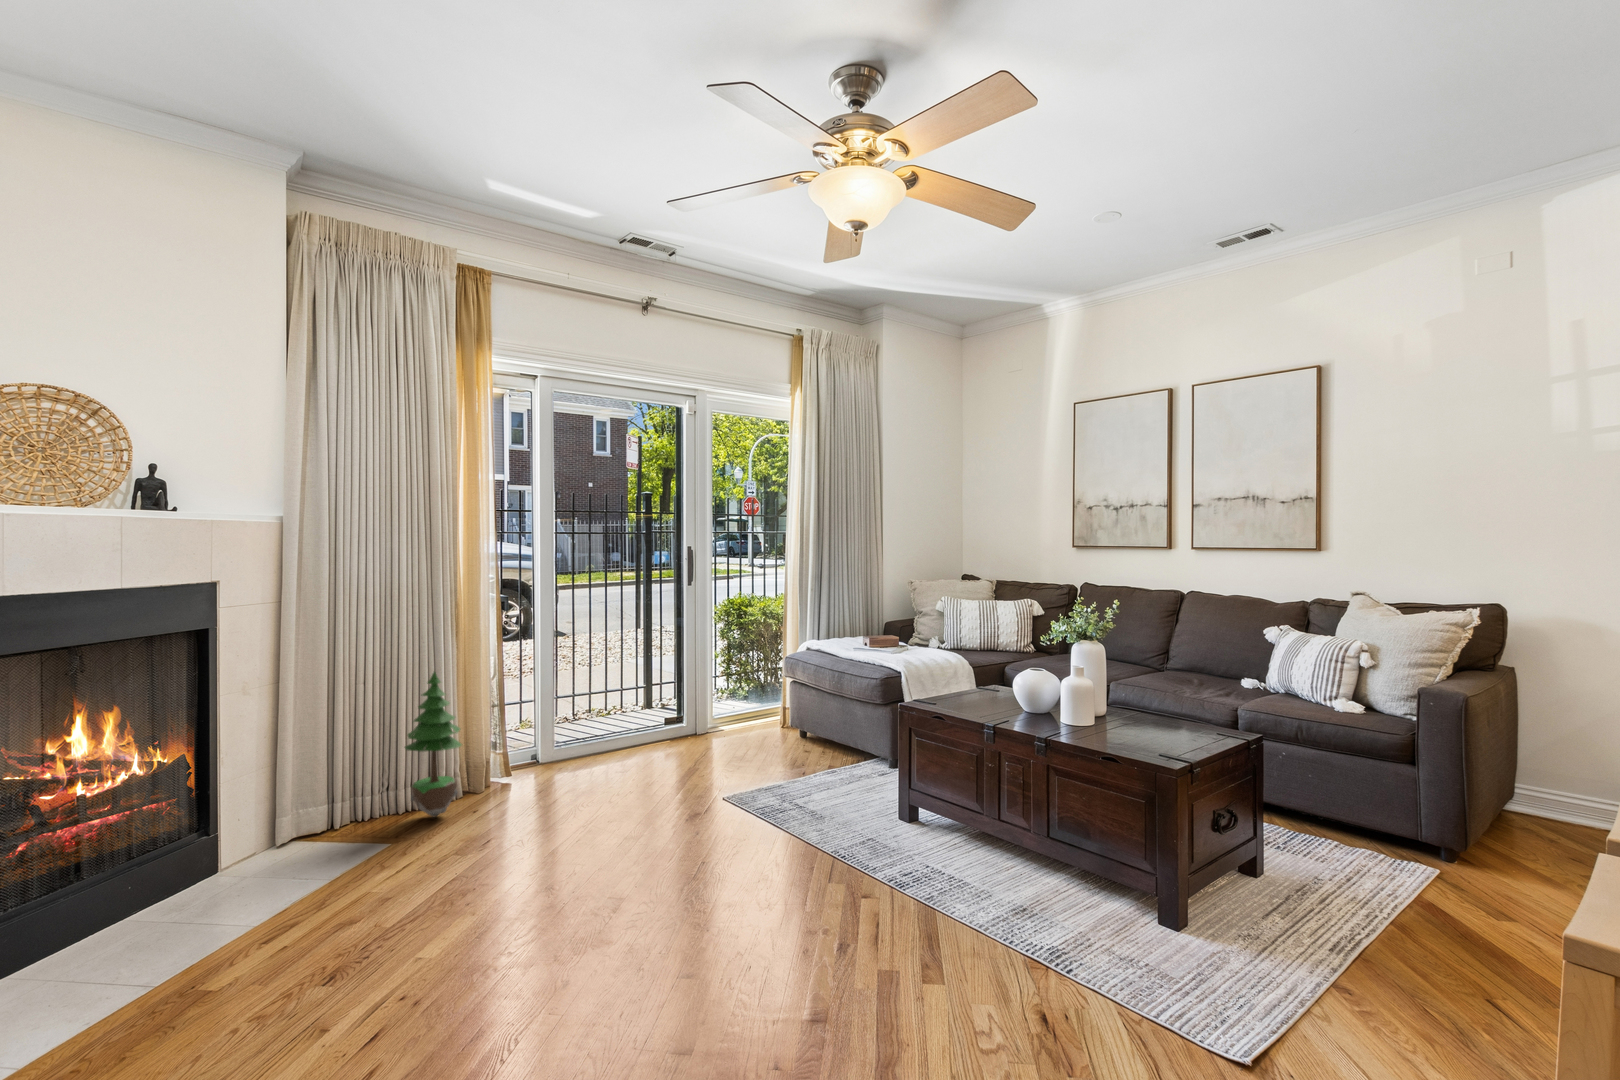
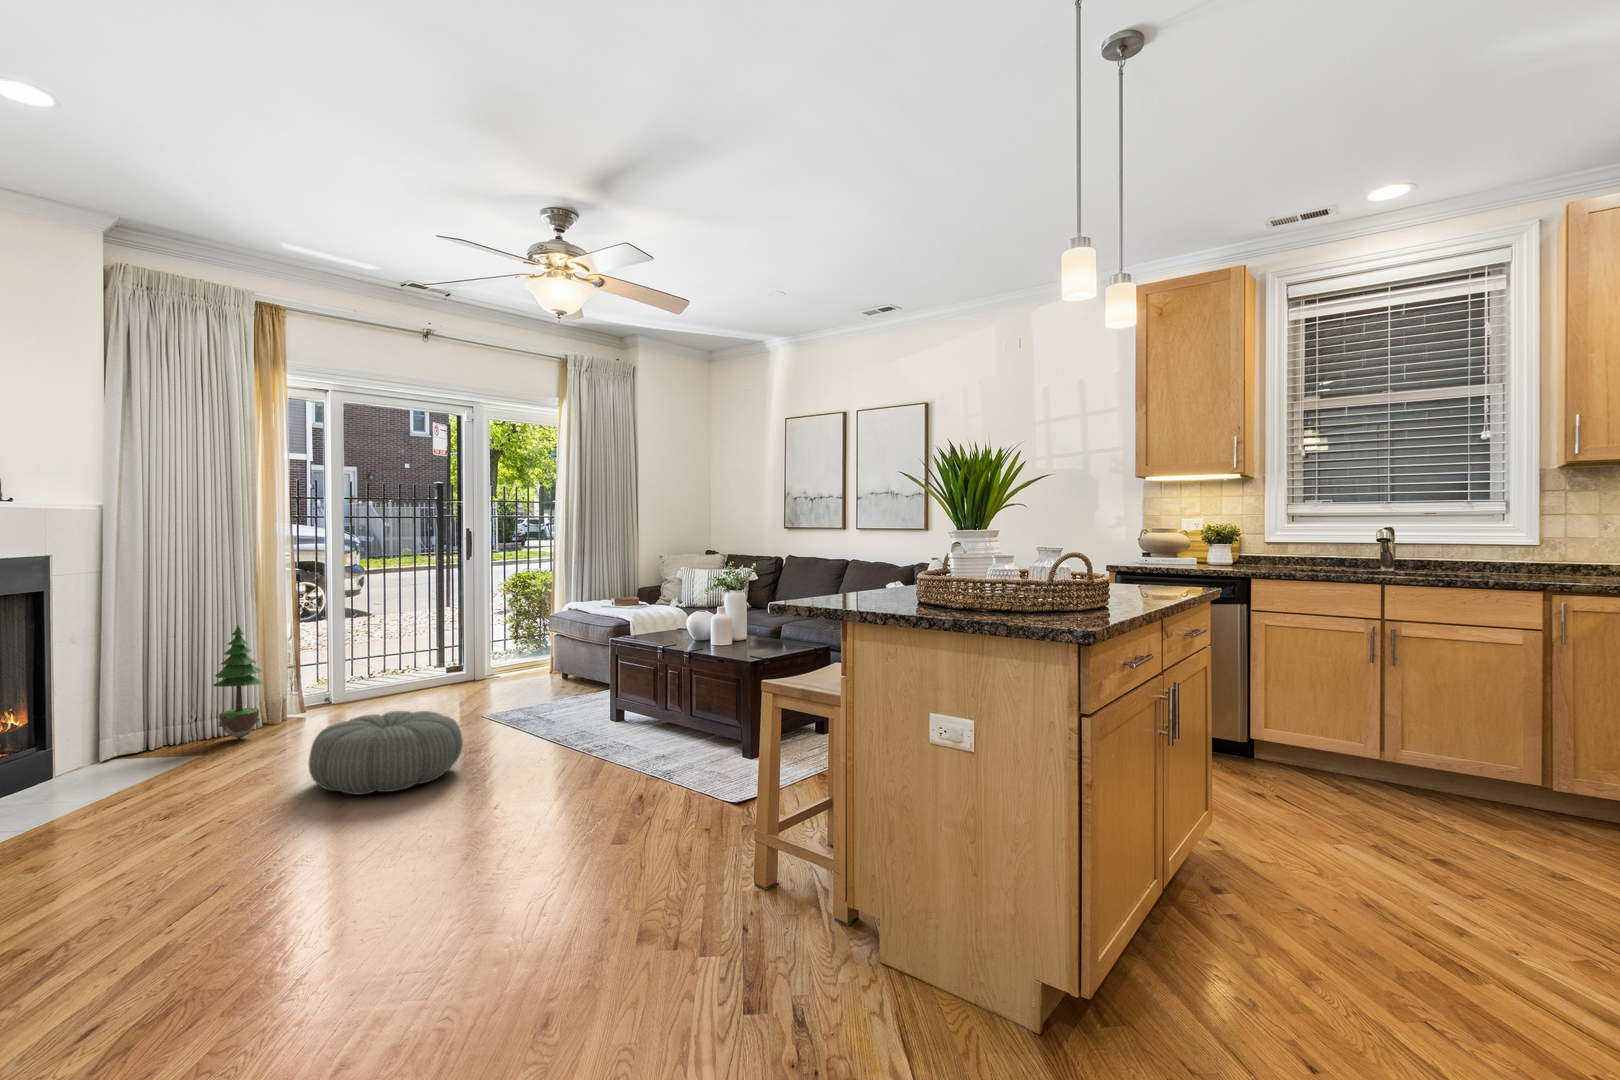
pouf: none [519,810,723,955] -> present [309,711,463,794]

